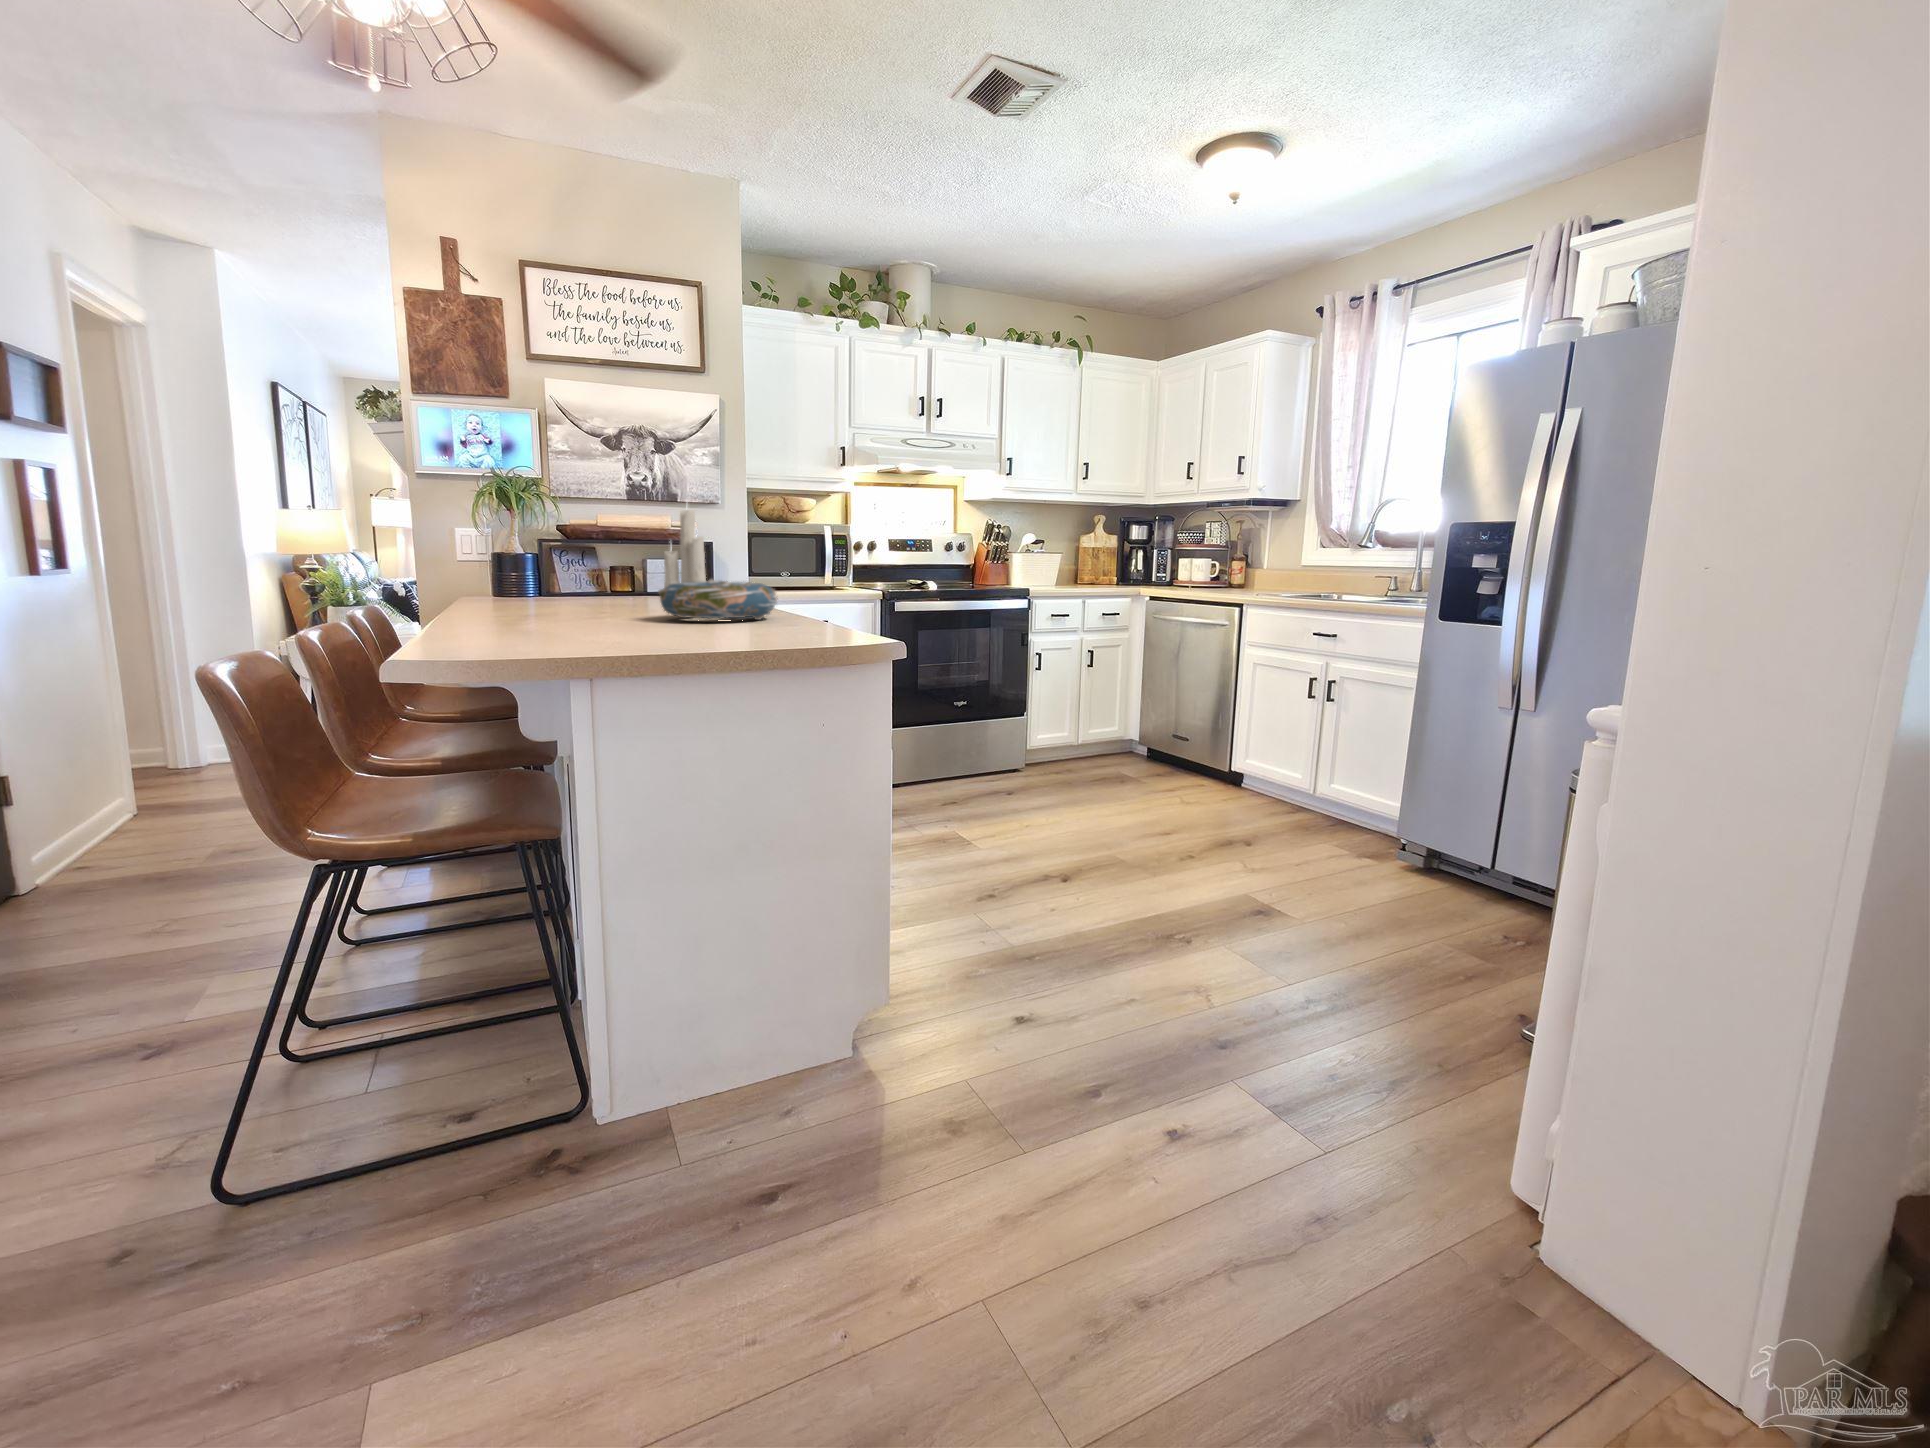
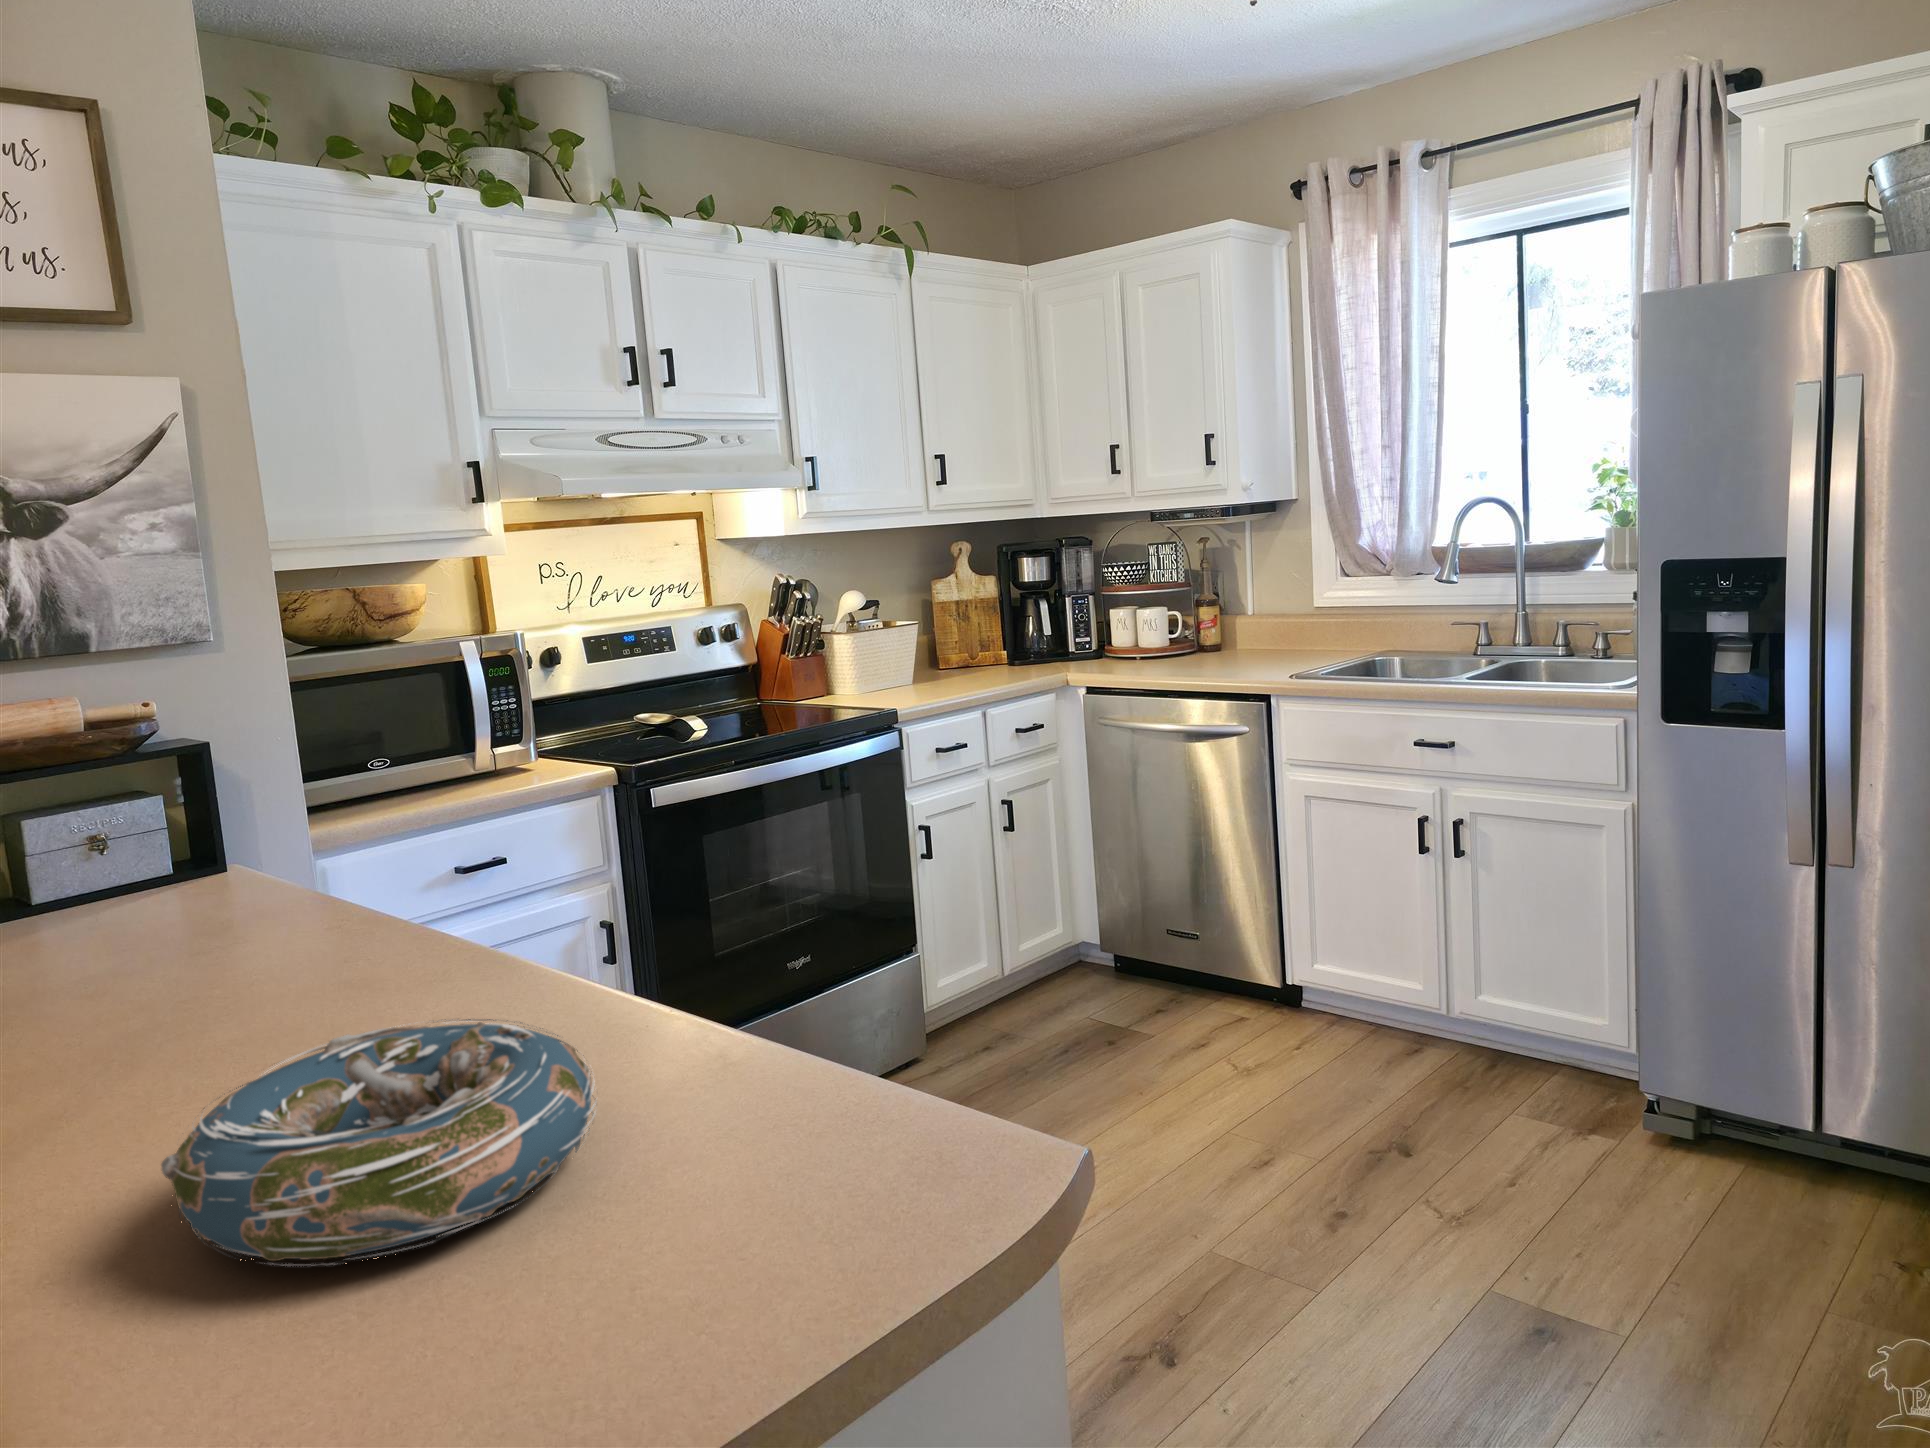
candle: present [664,510,706,588] -> none [81,653,234,938]

